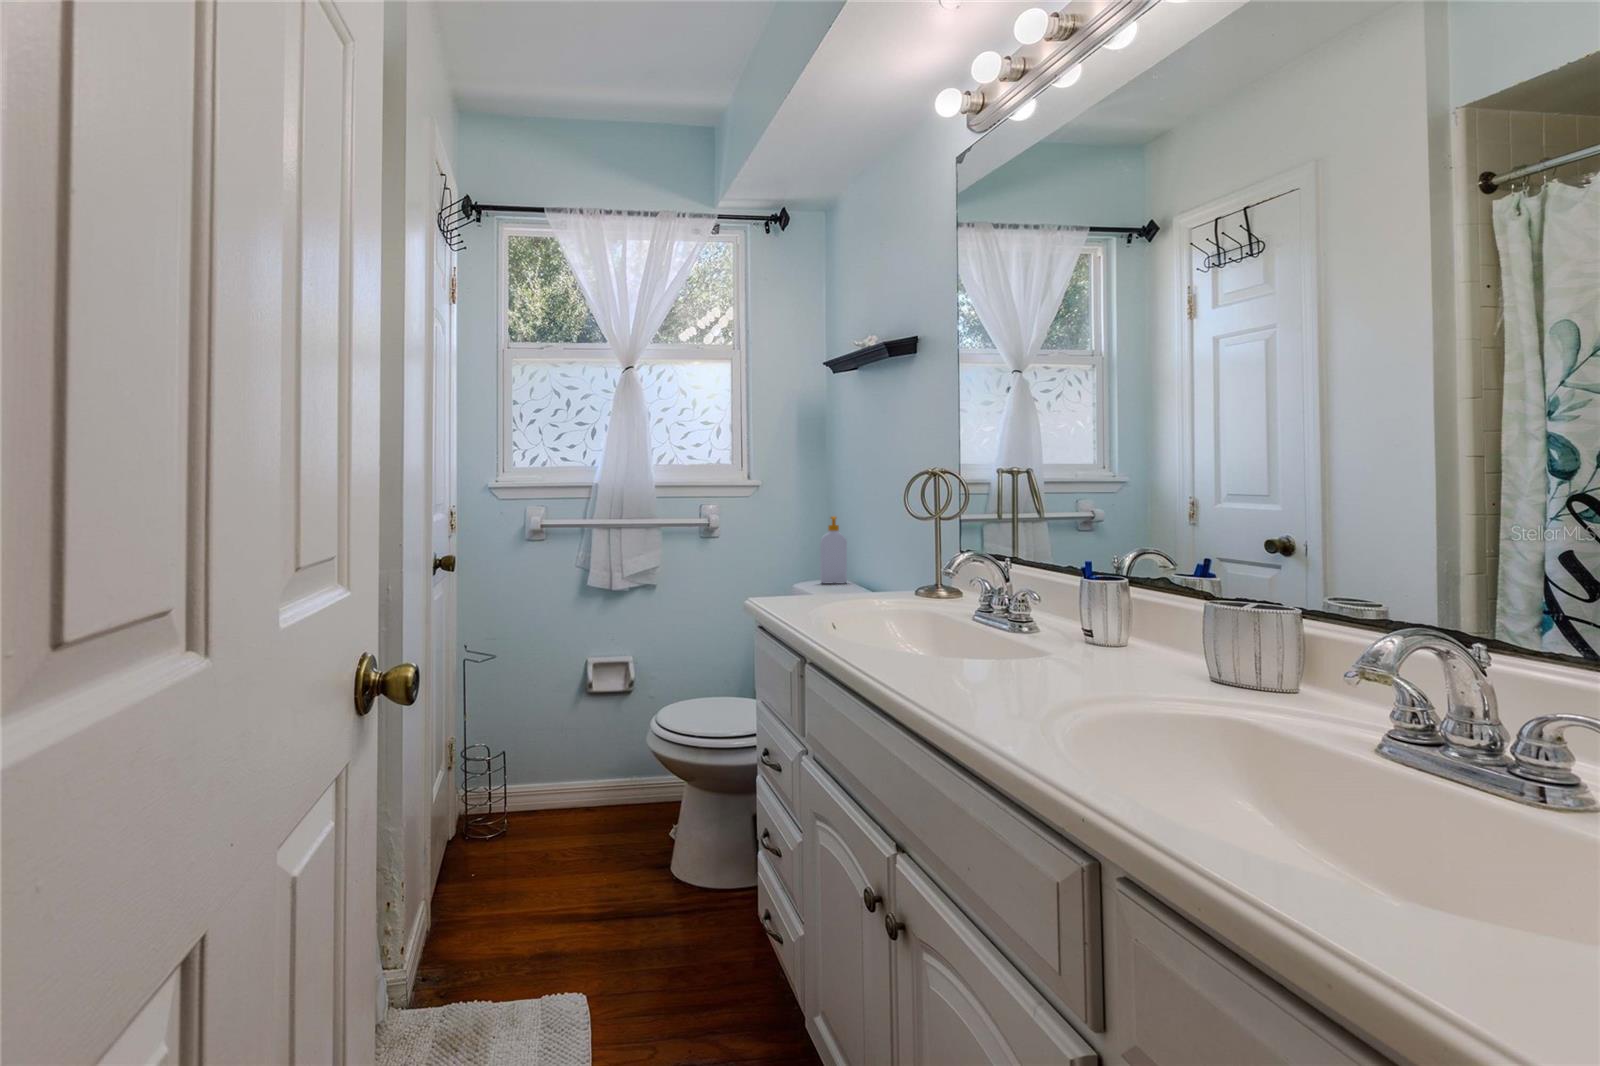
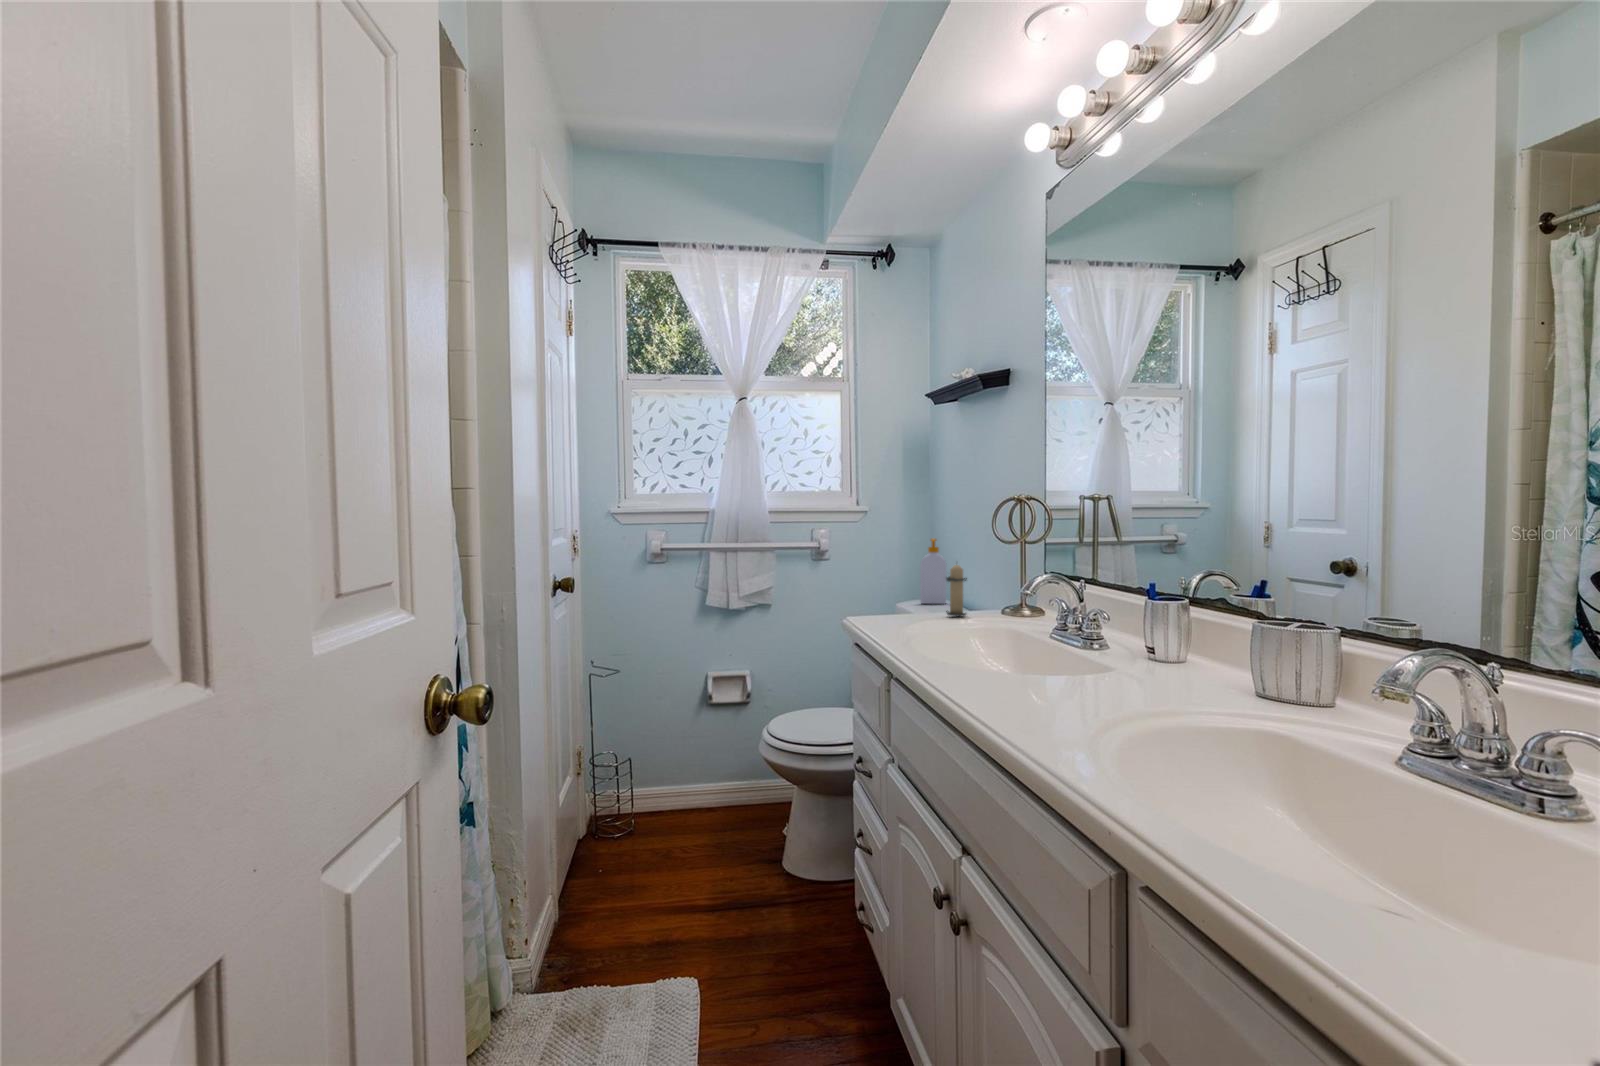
candle: none [853,540,881,598] -> present [946,565,967,616]

